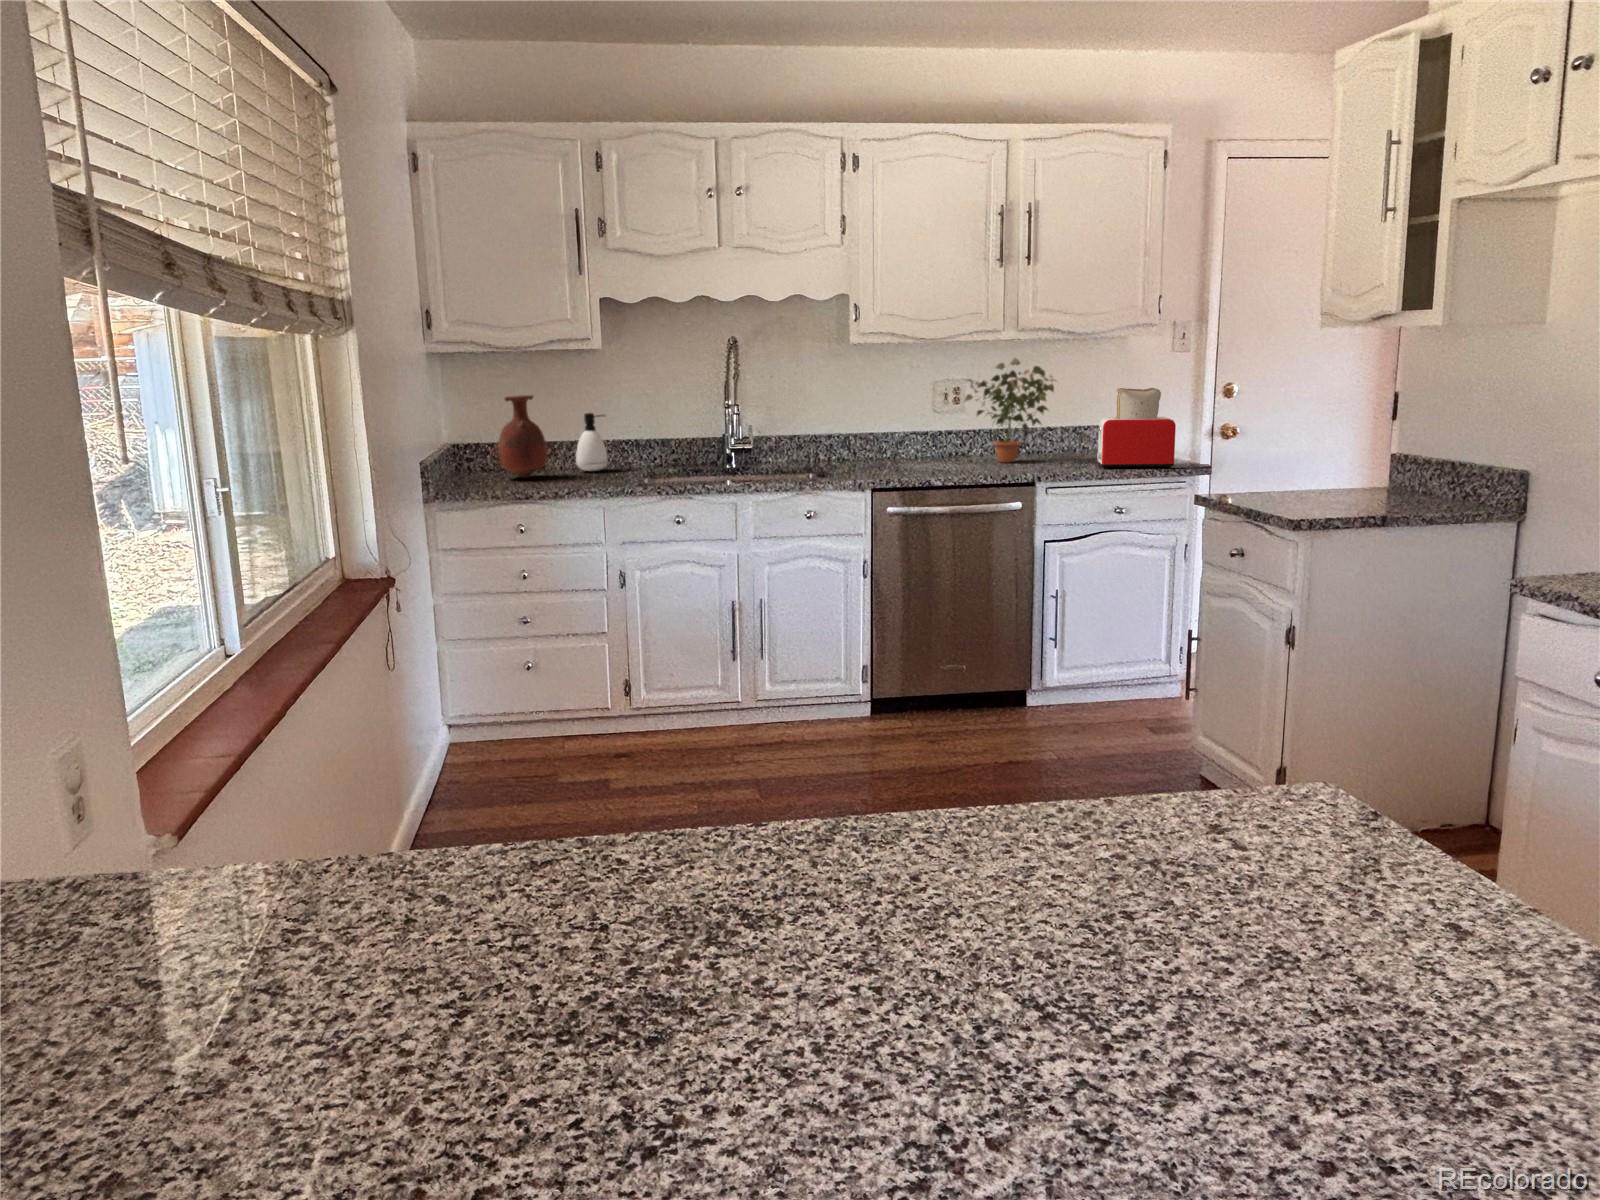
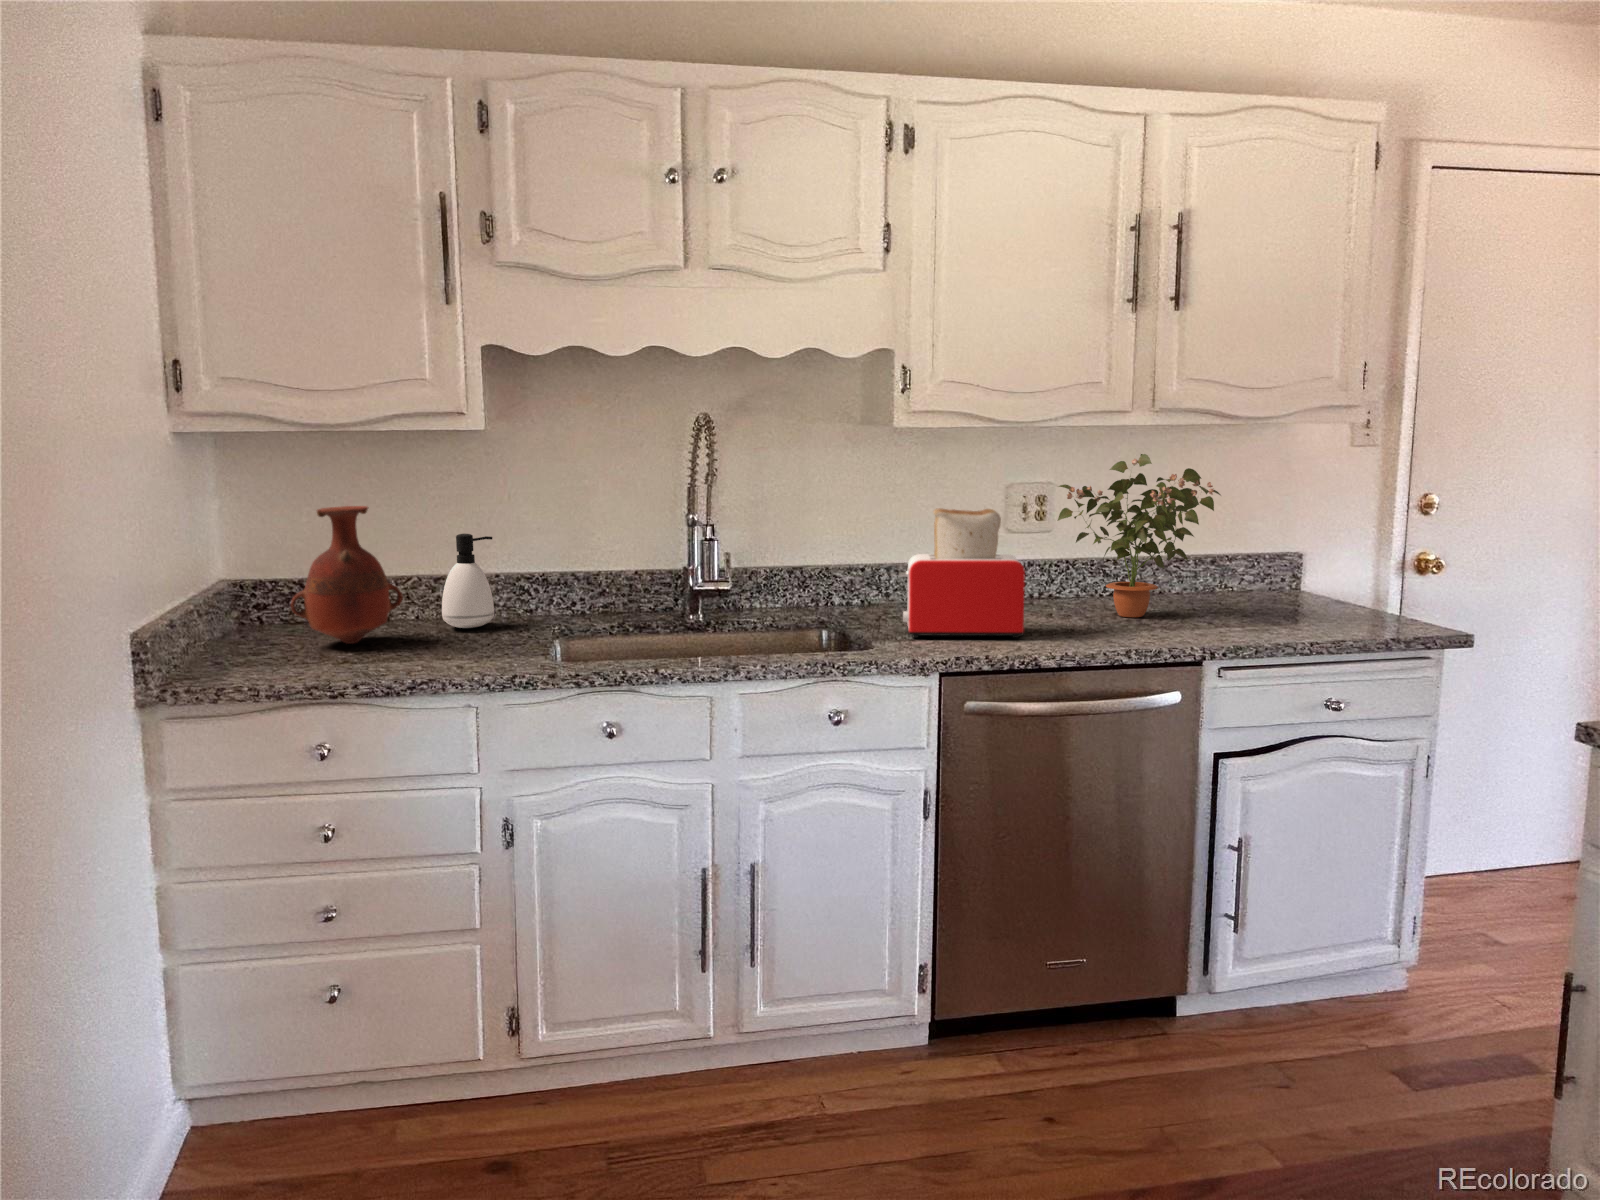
toaster: present [1094,388,1176,468] -> present [899,509,1025,638]

